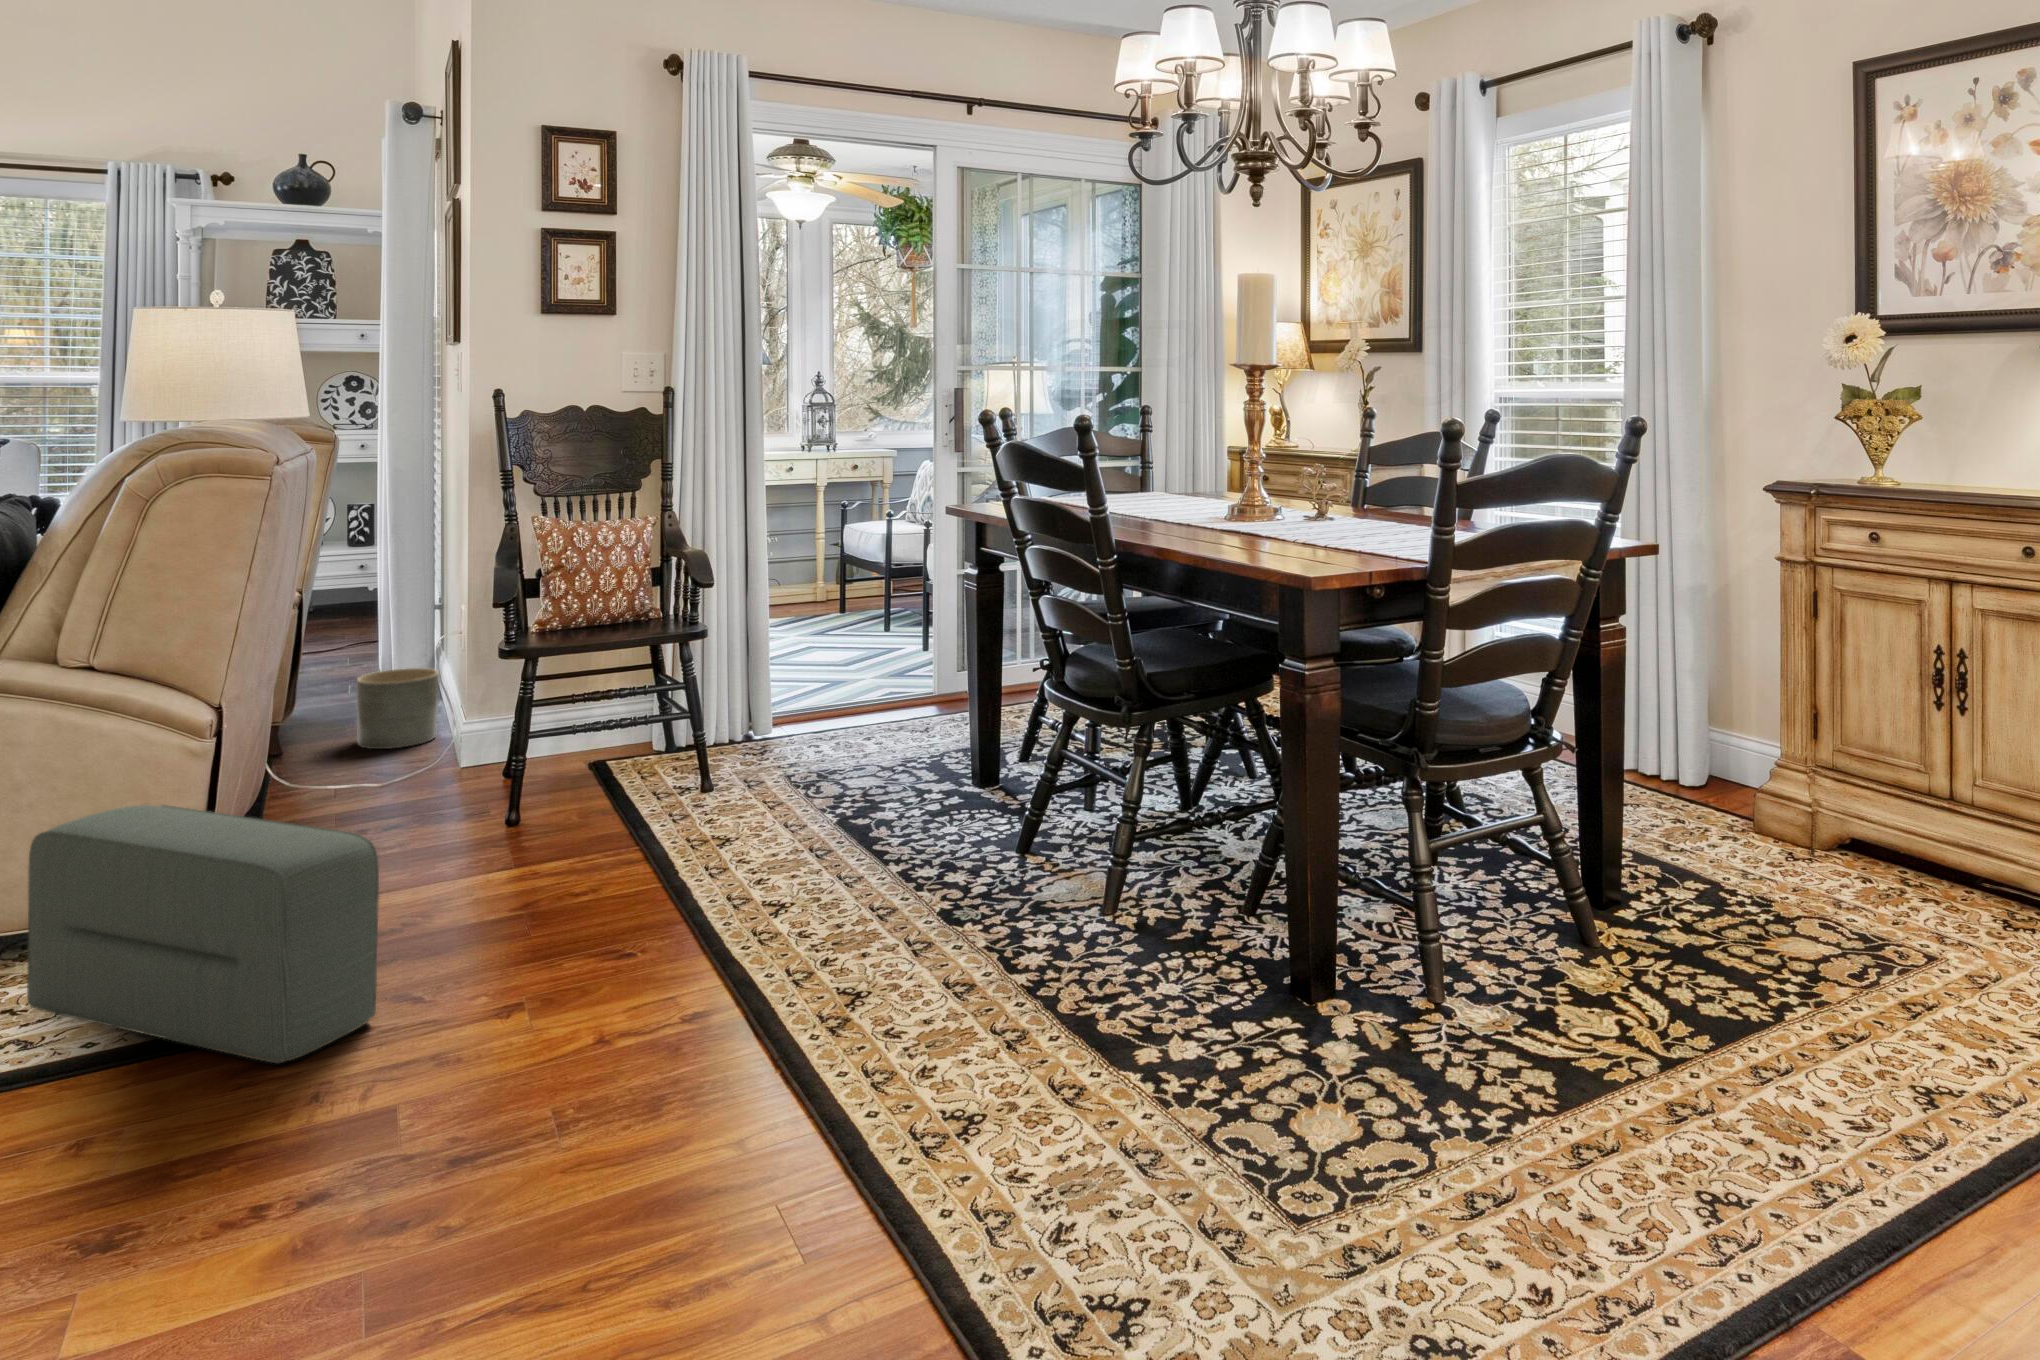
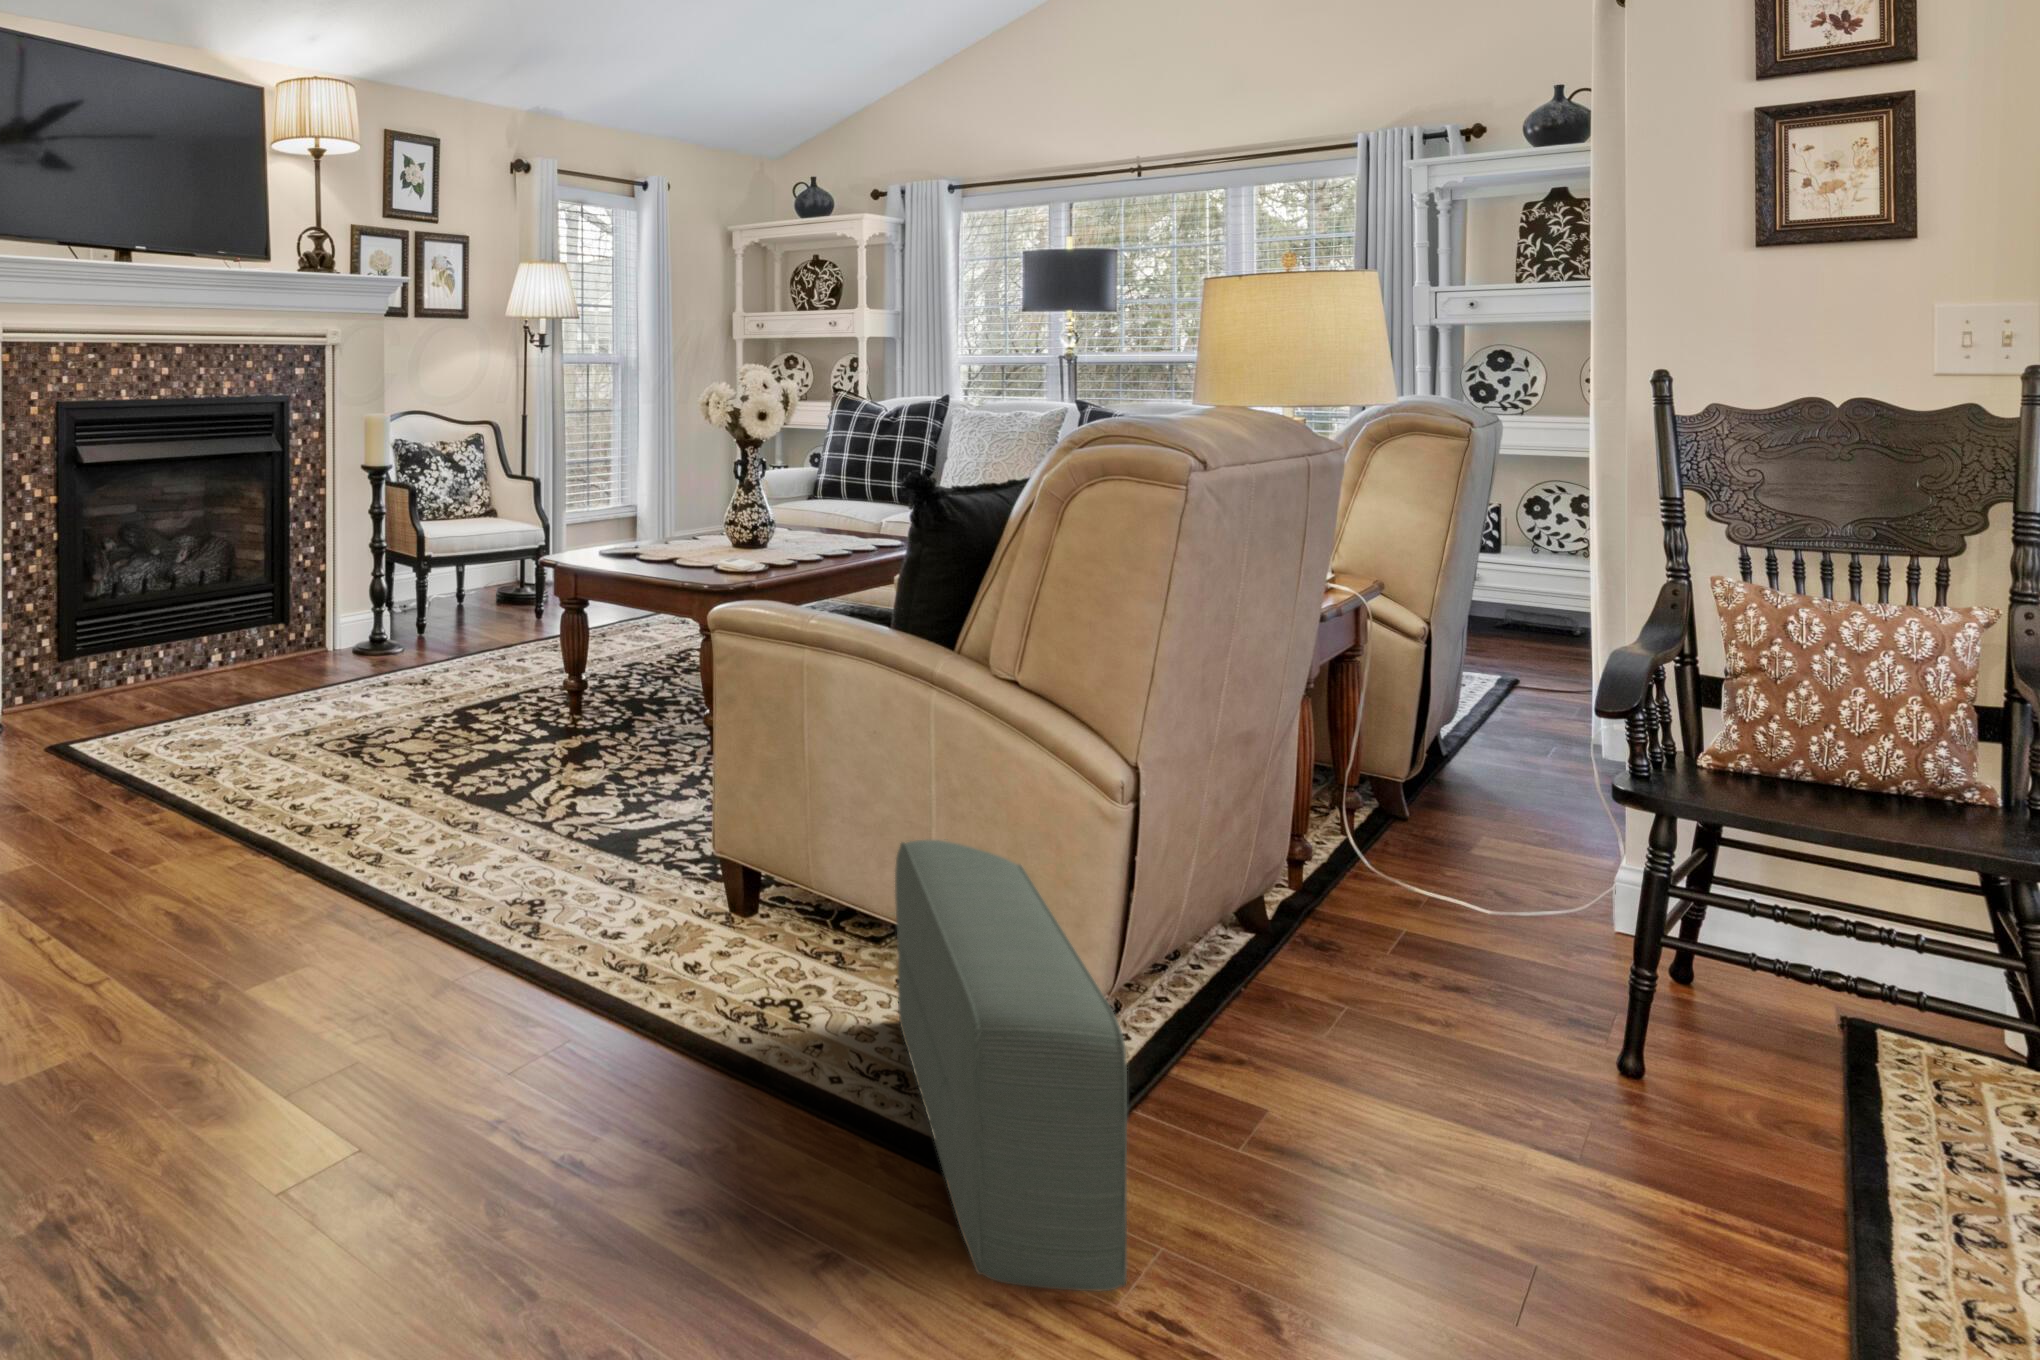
planter: present [357,668,439,749] -> none [1494,746,1618,867]

